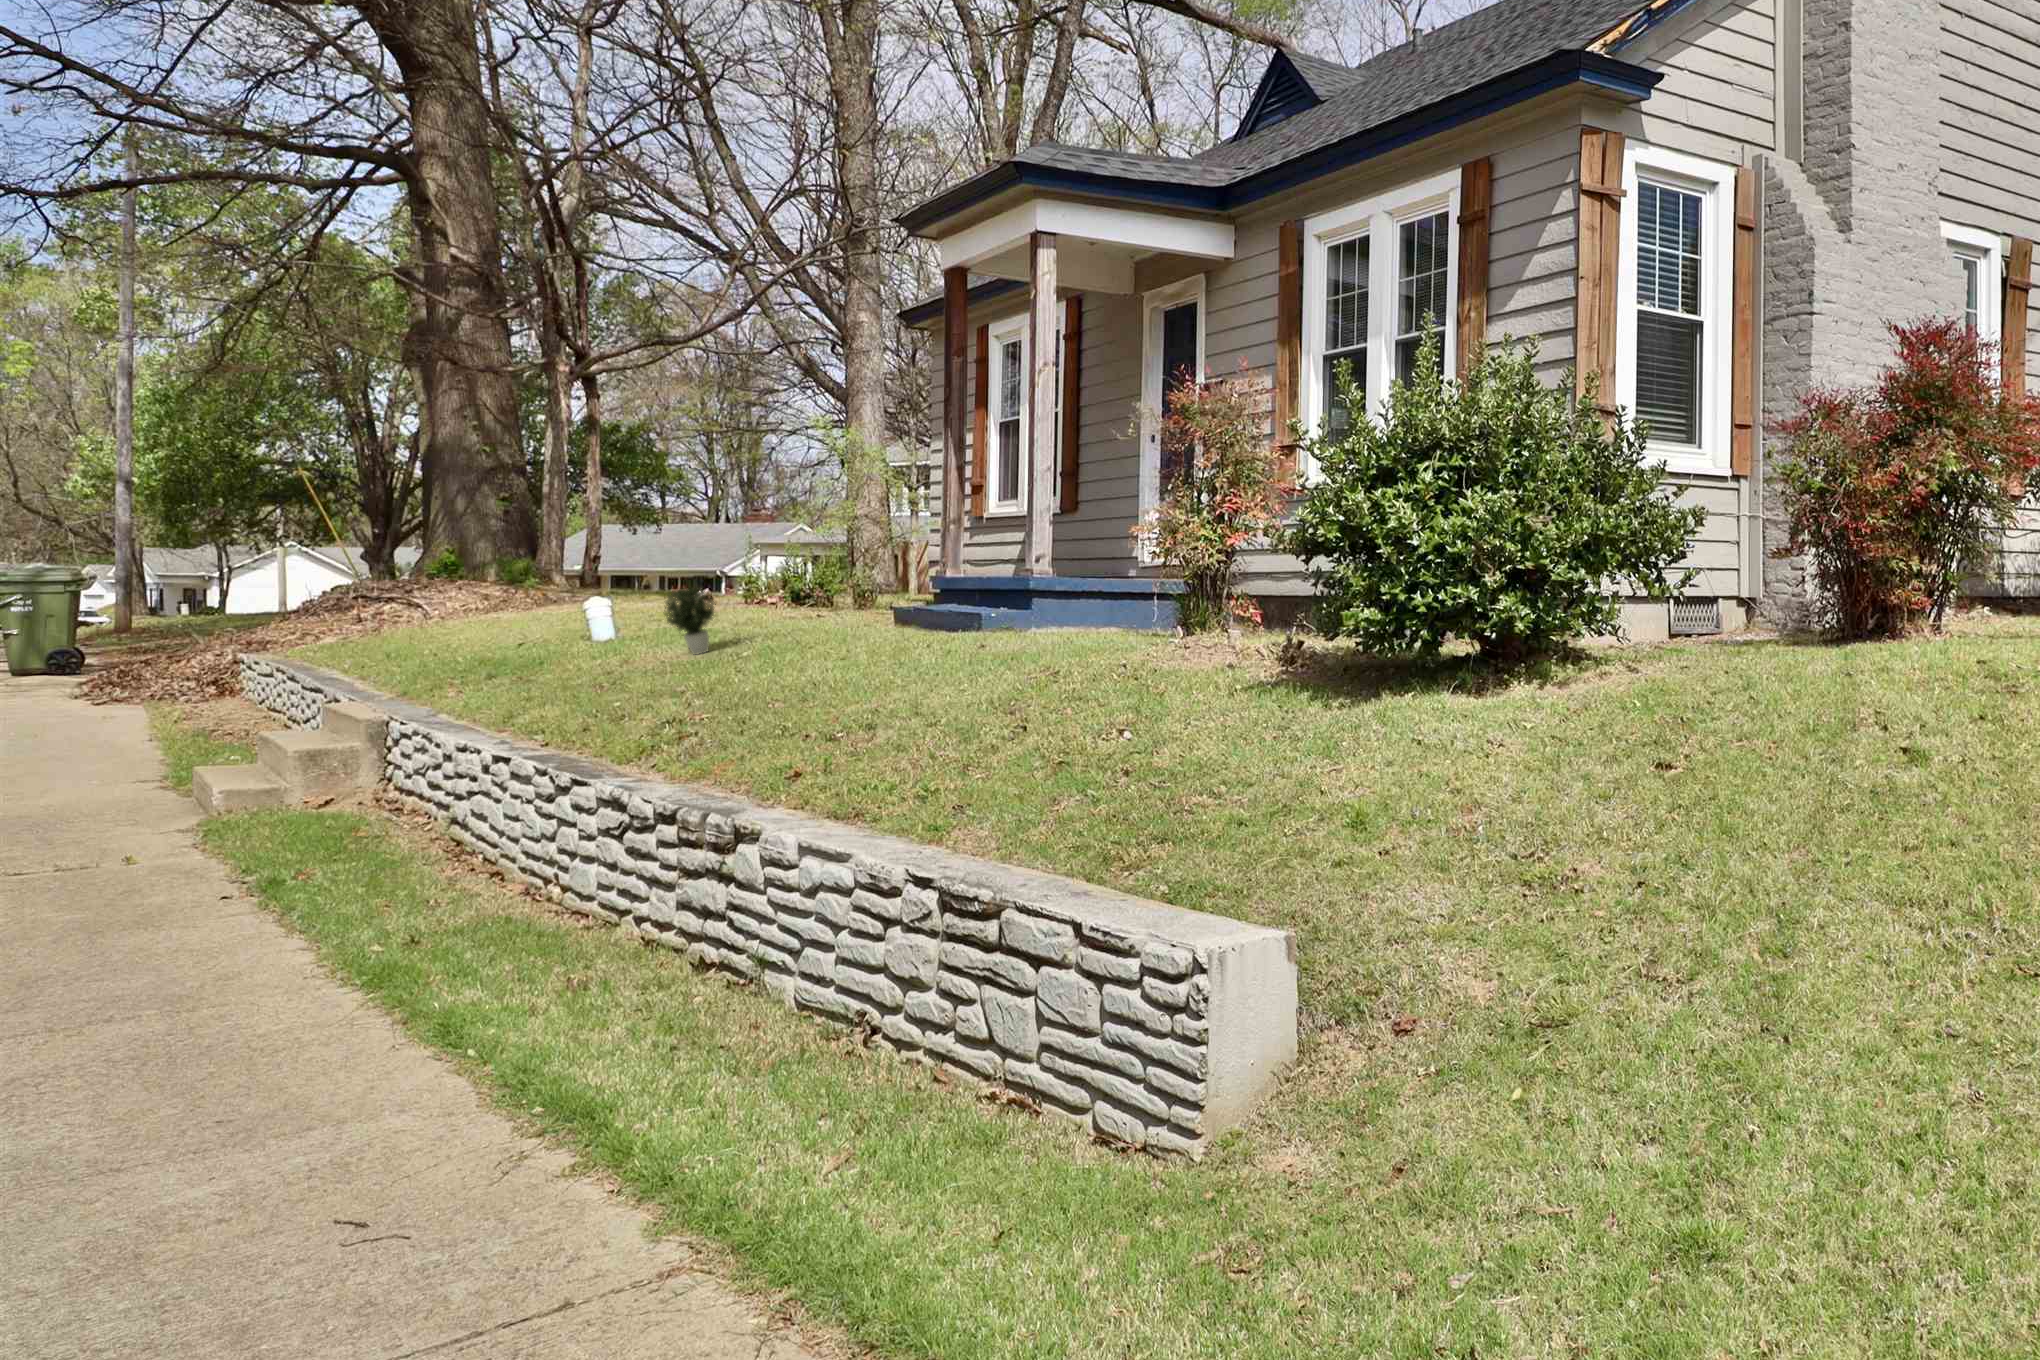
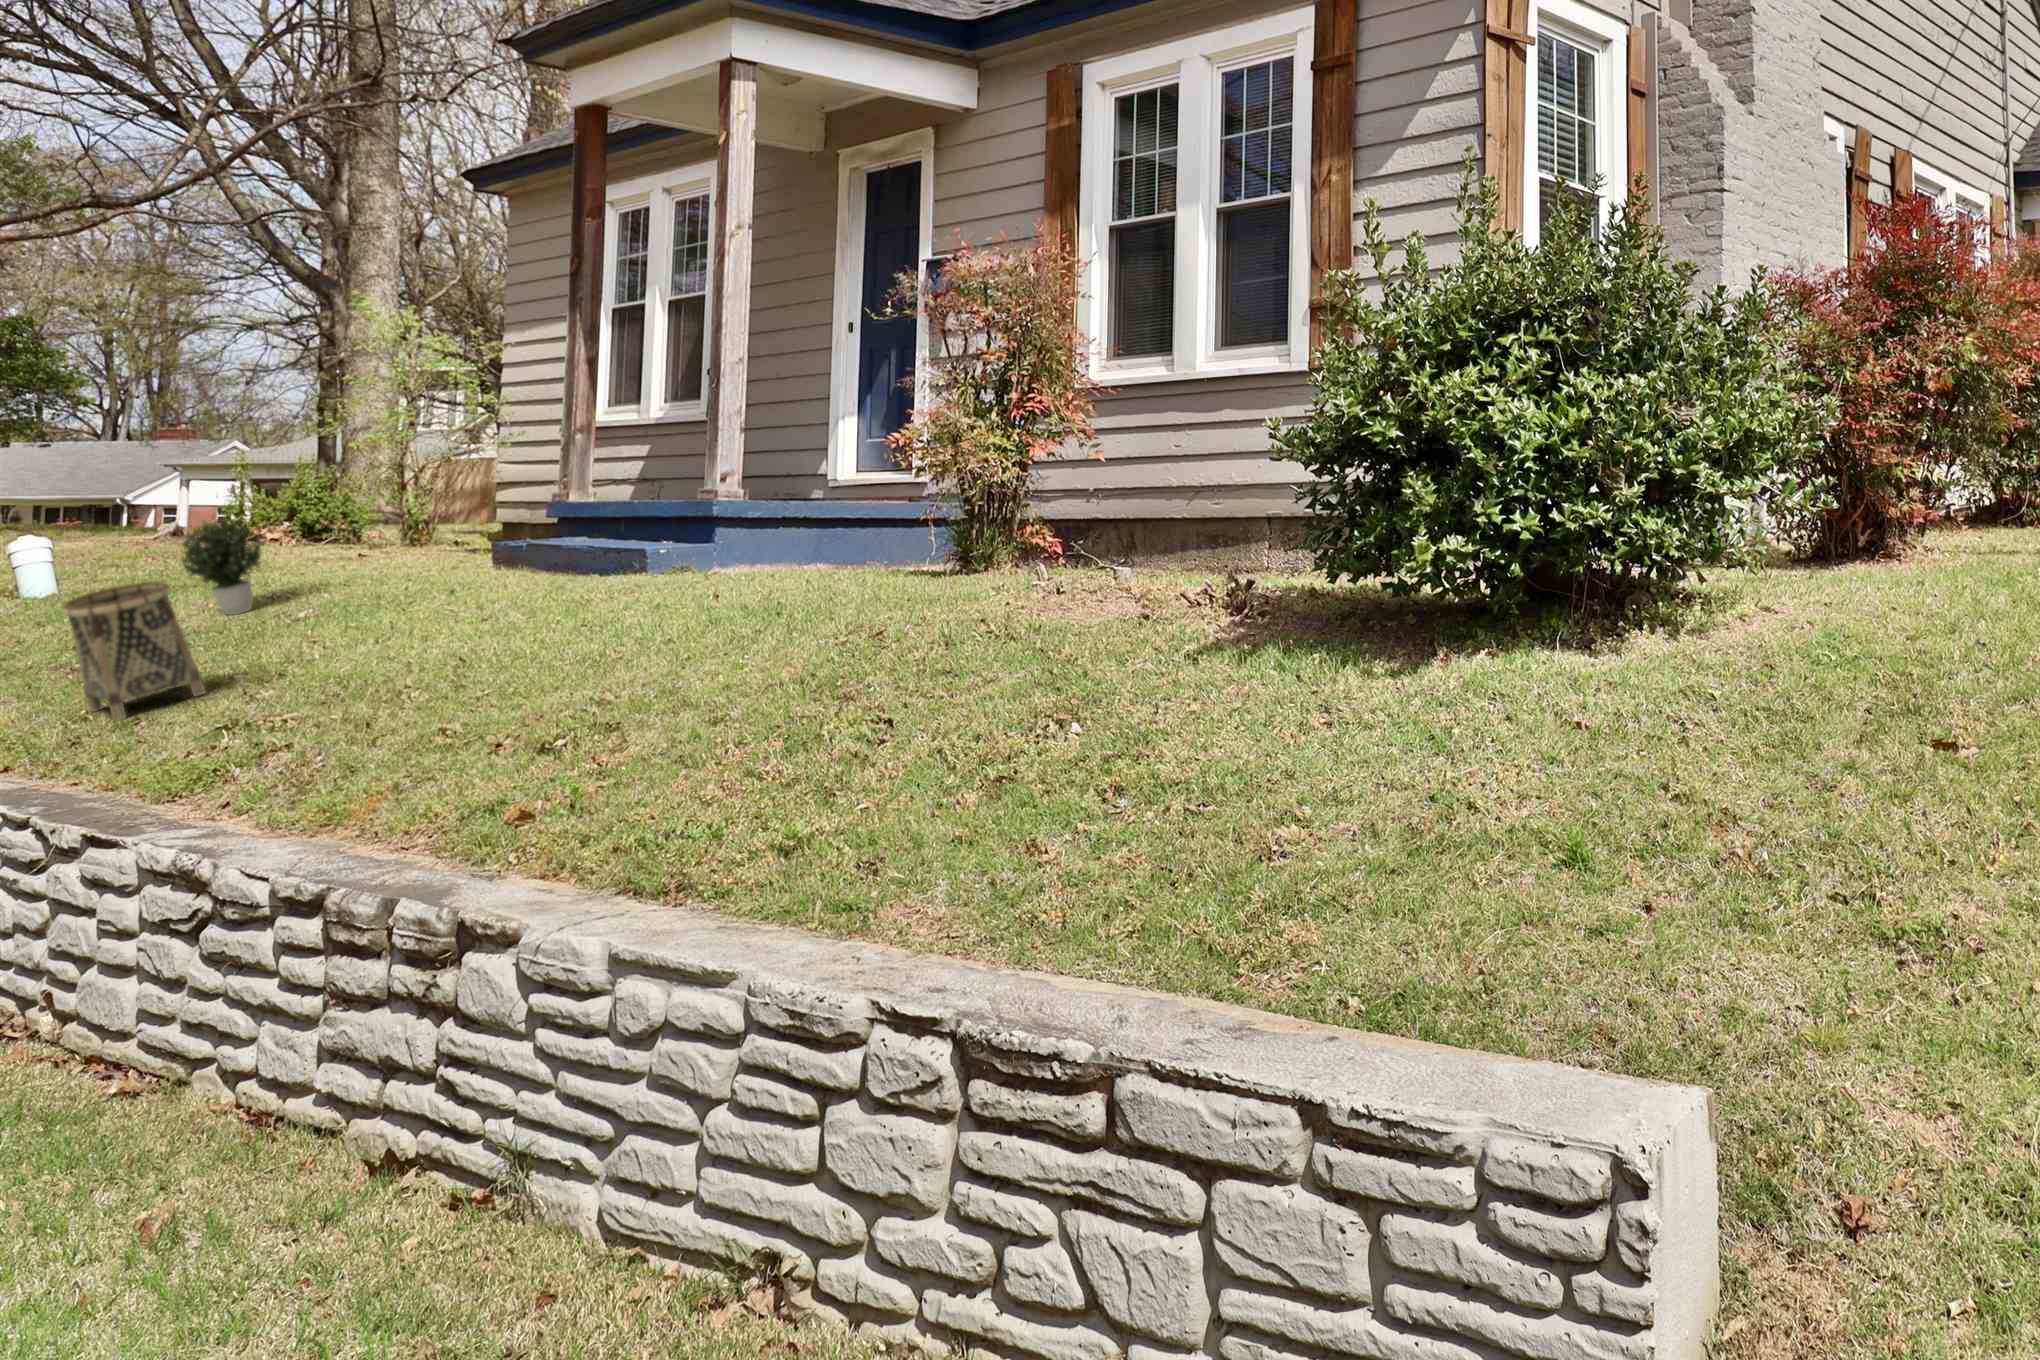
basket: none [582,625,666,718] -> present [62,582,206,720]

